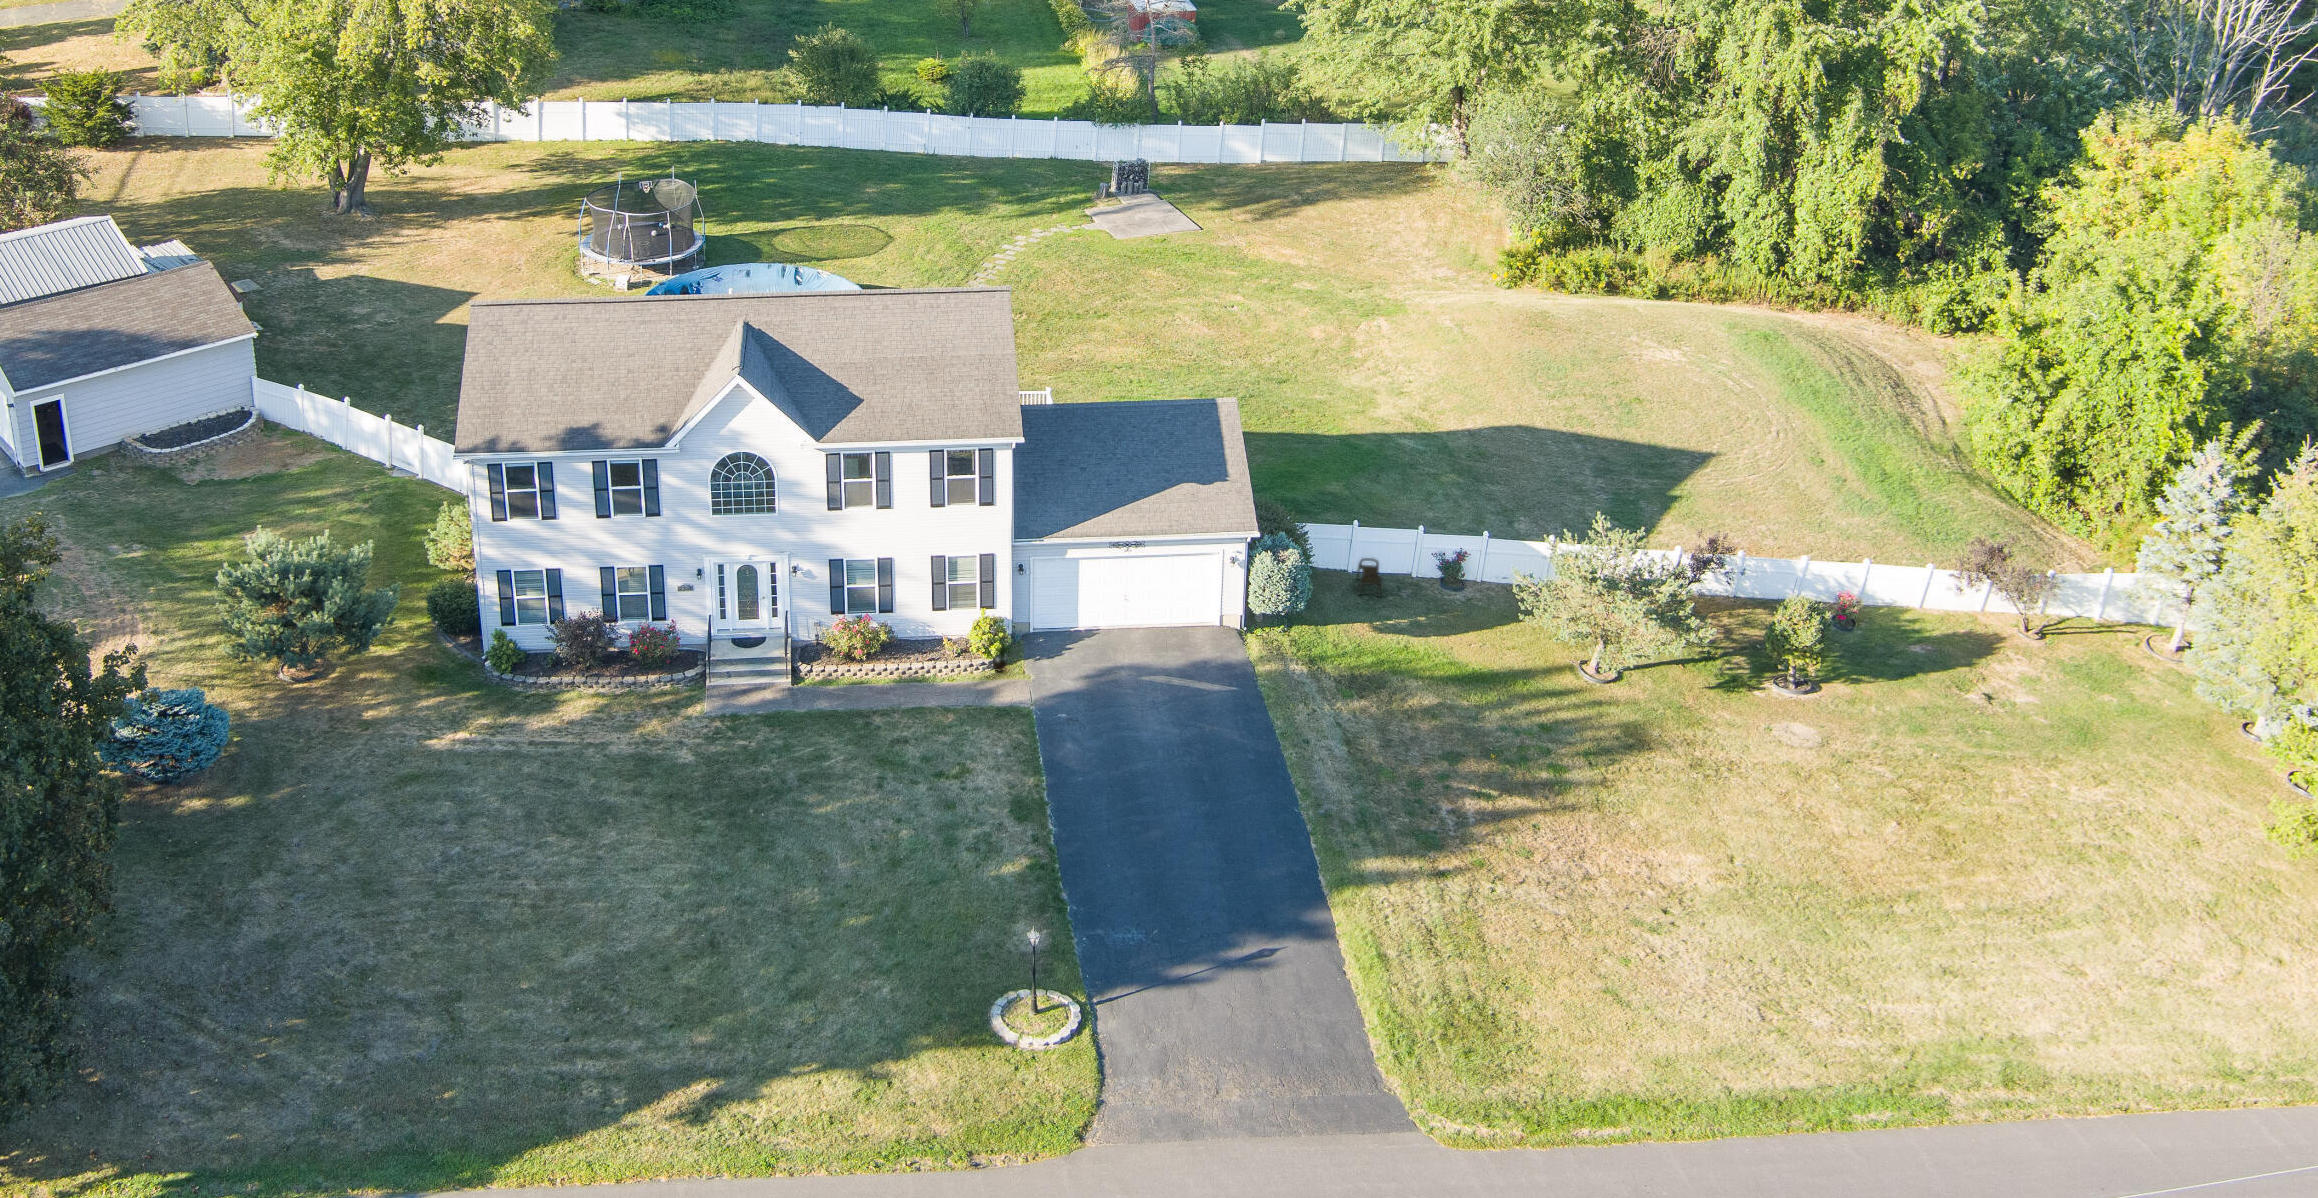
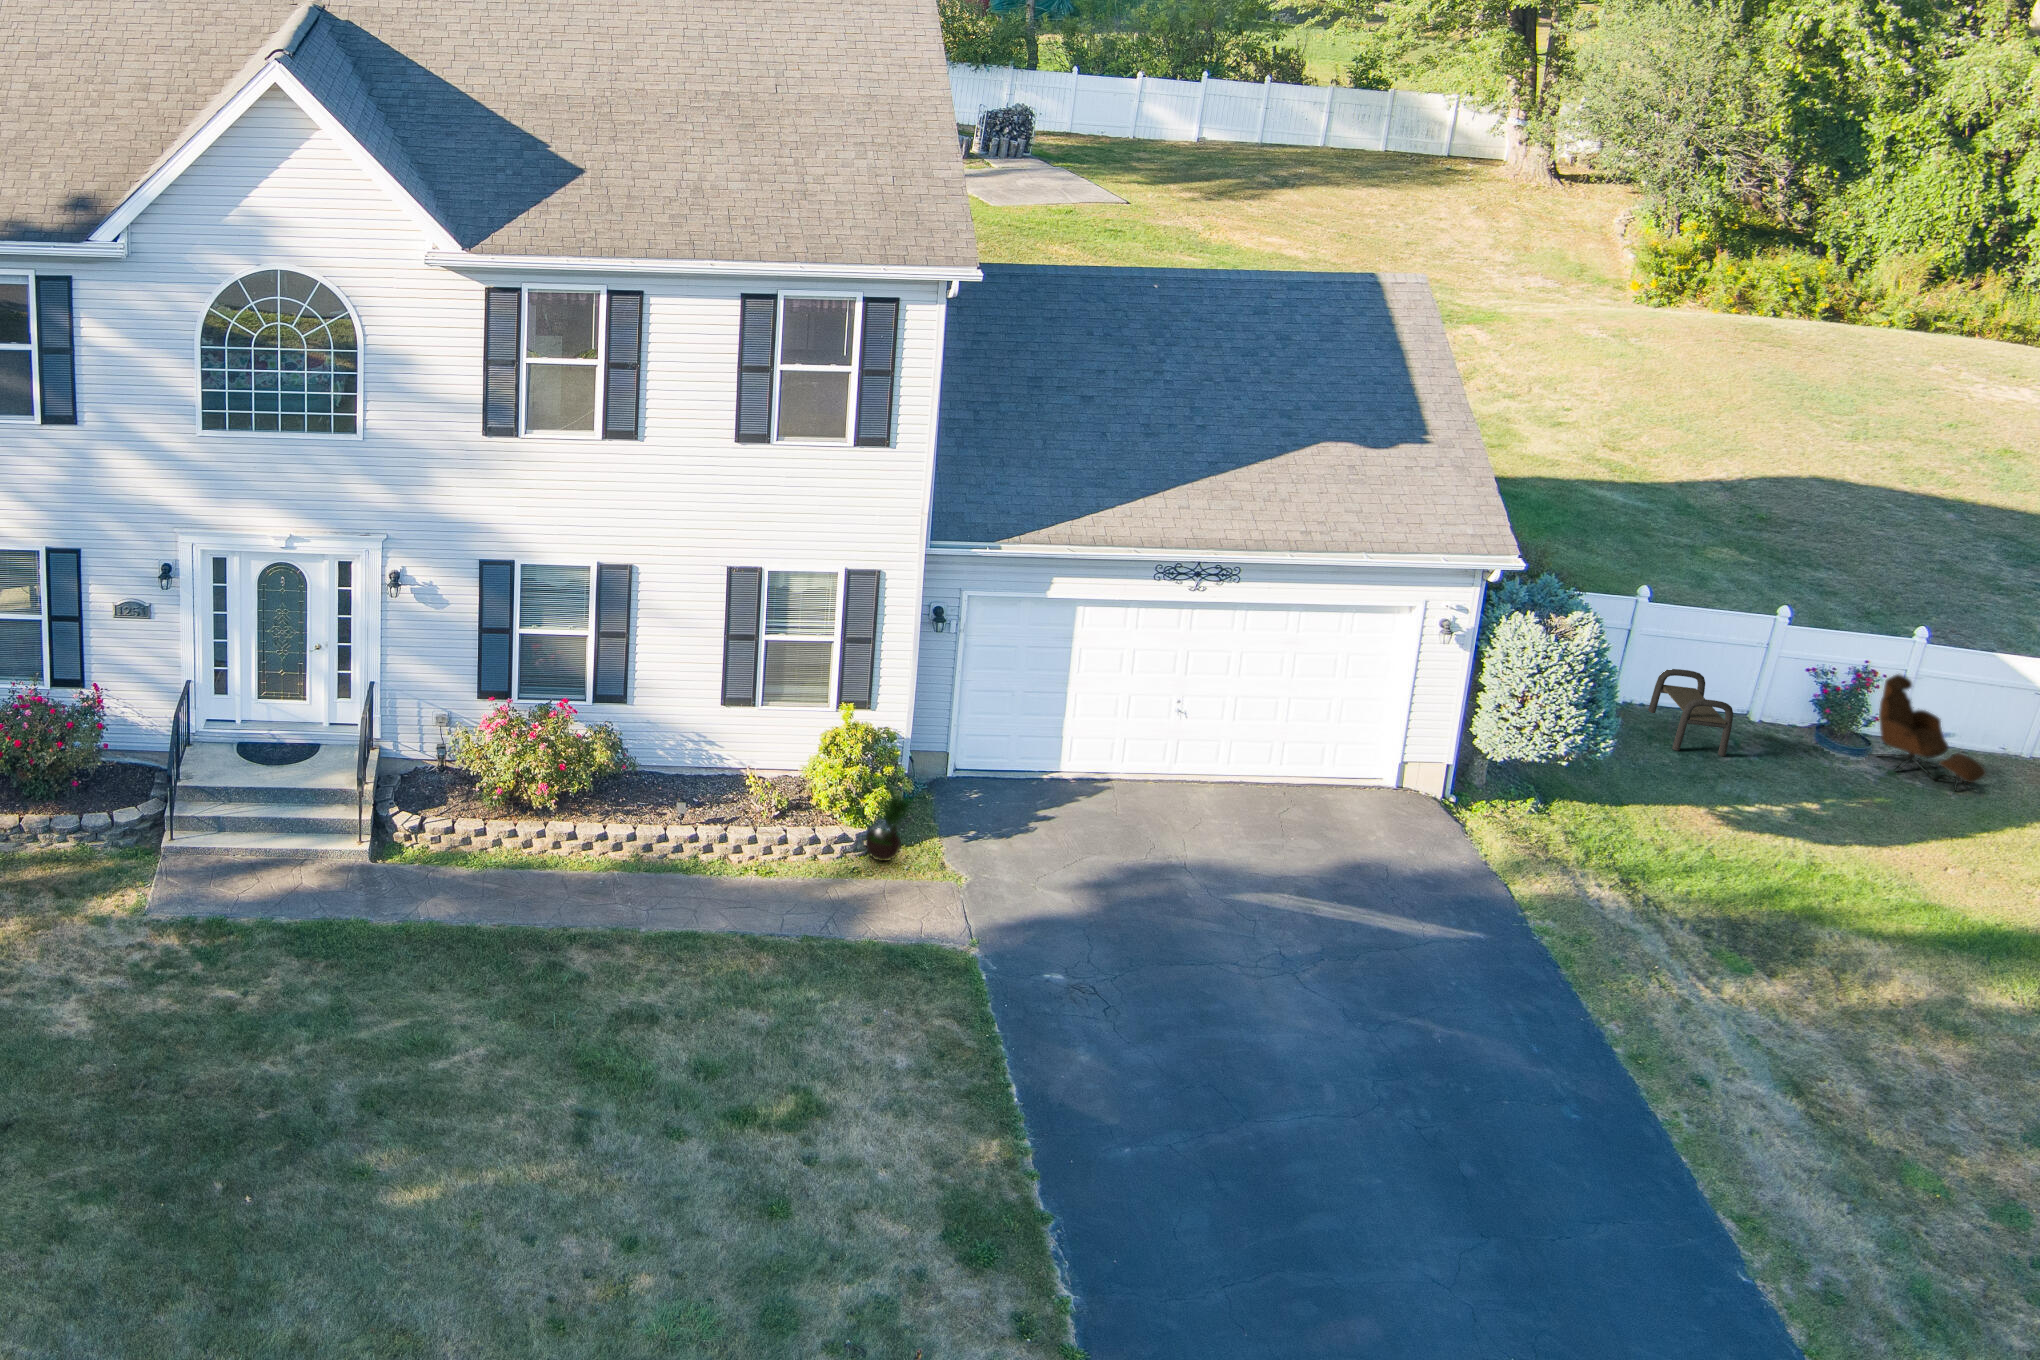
lounge chair: none [1446,556,1486,608] -> present [1878,674,1986,790]

